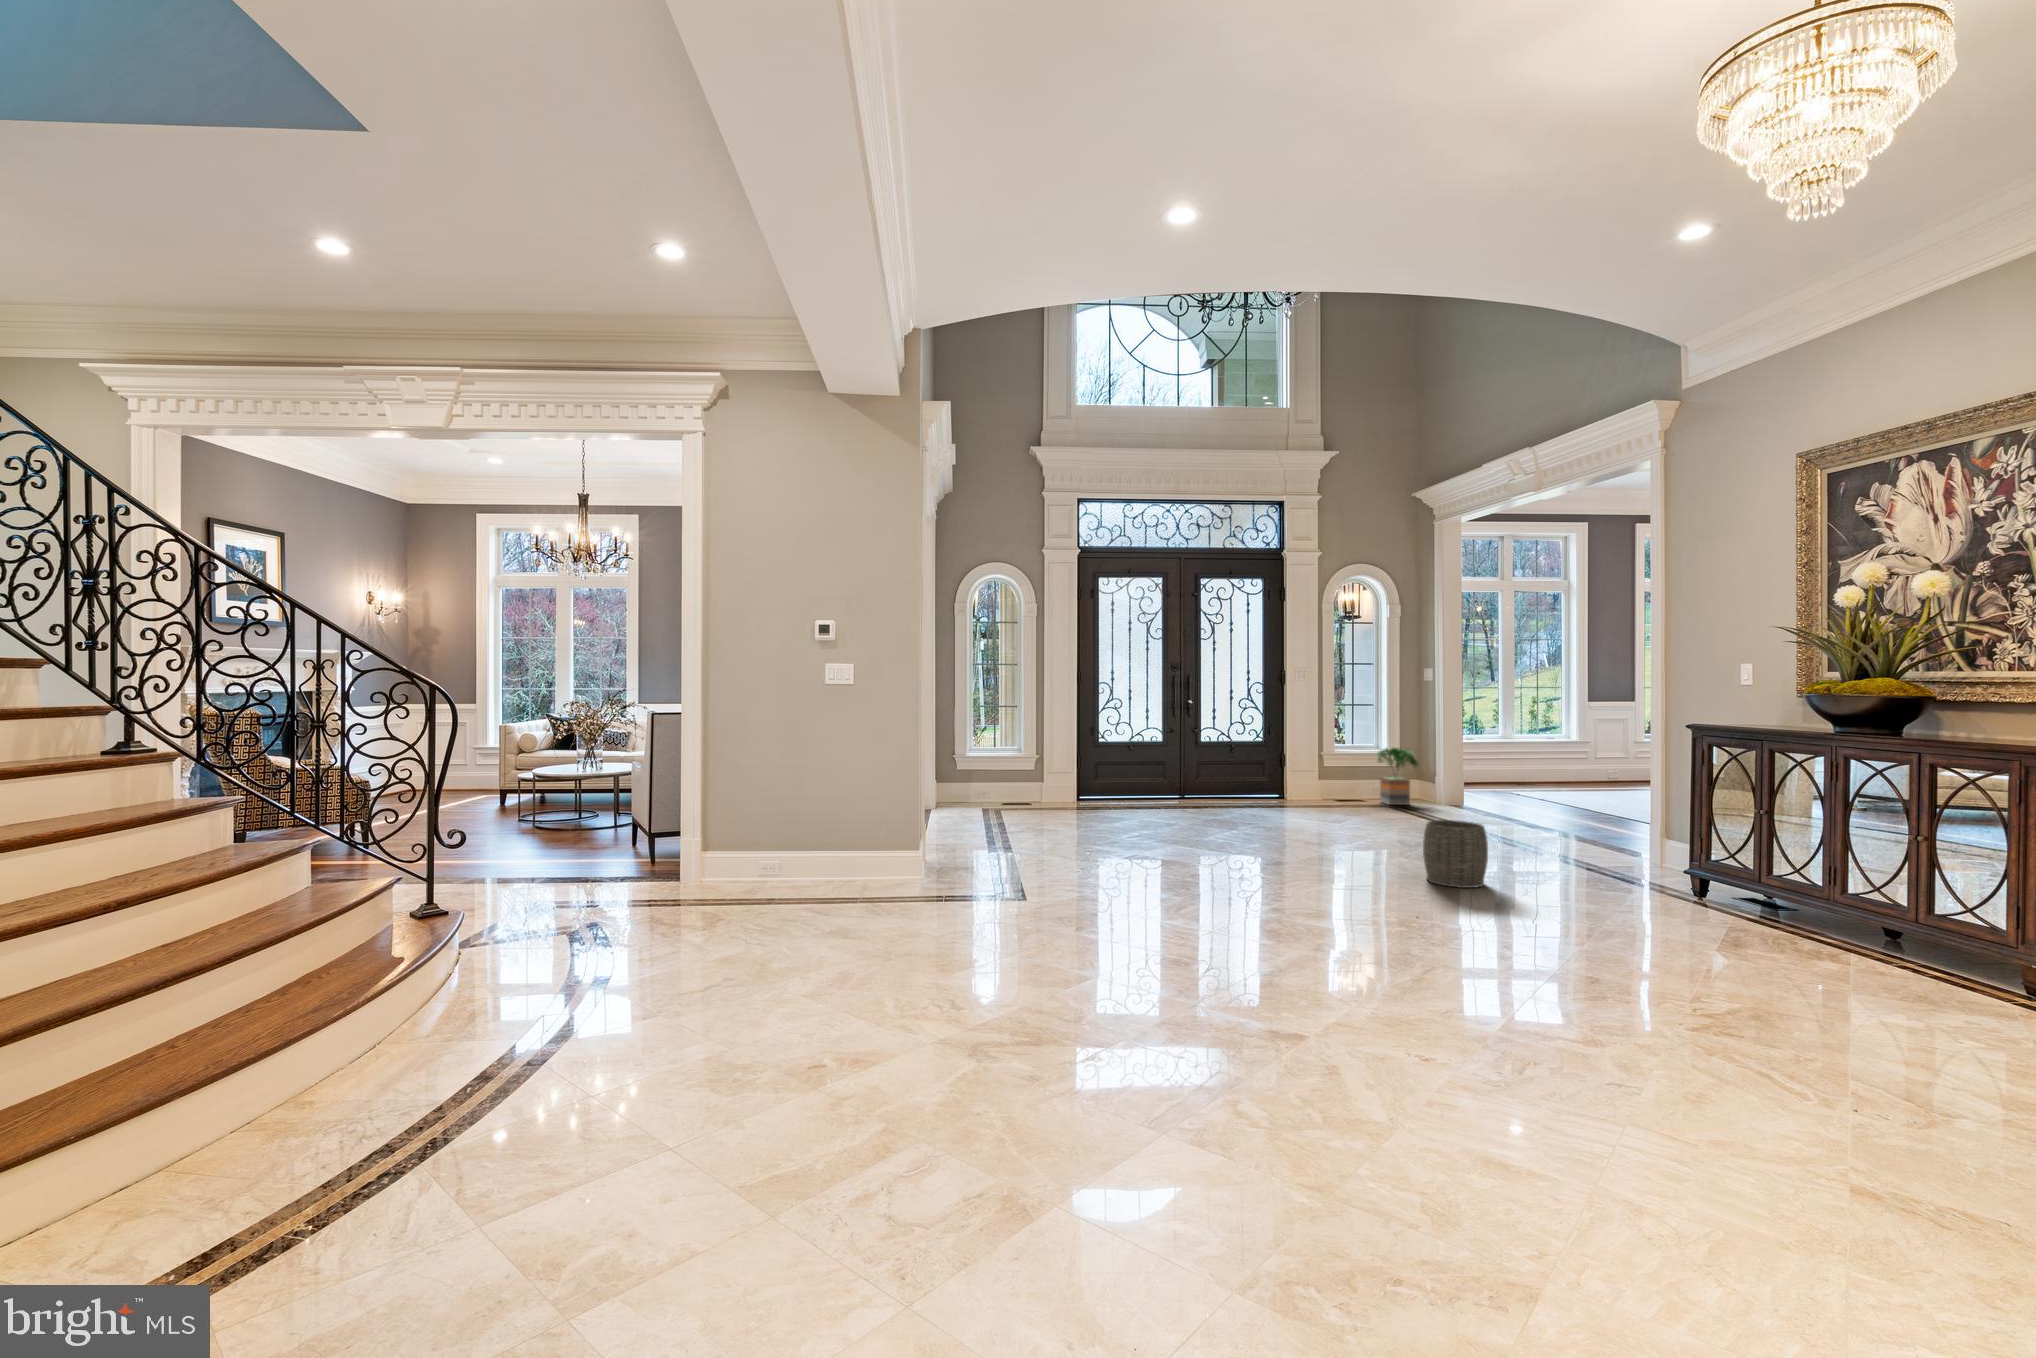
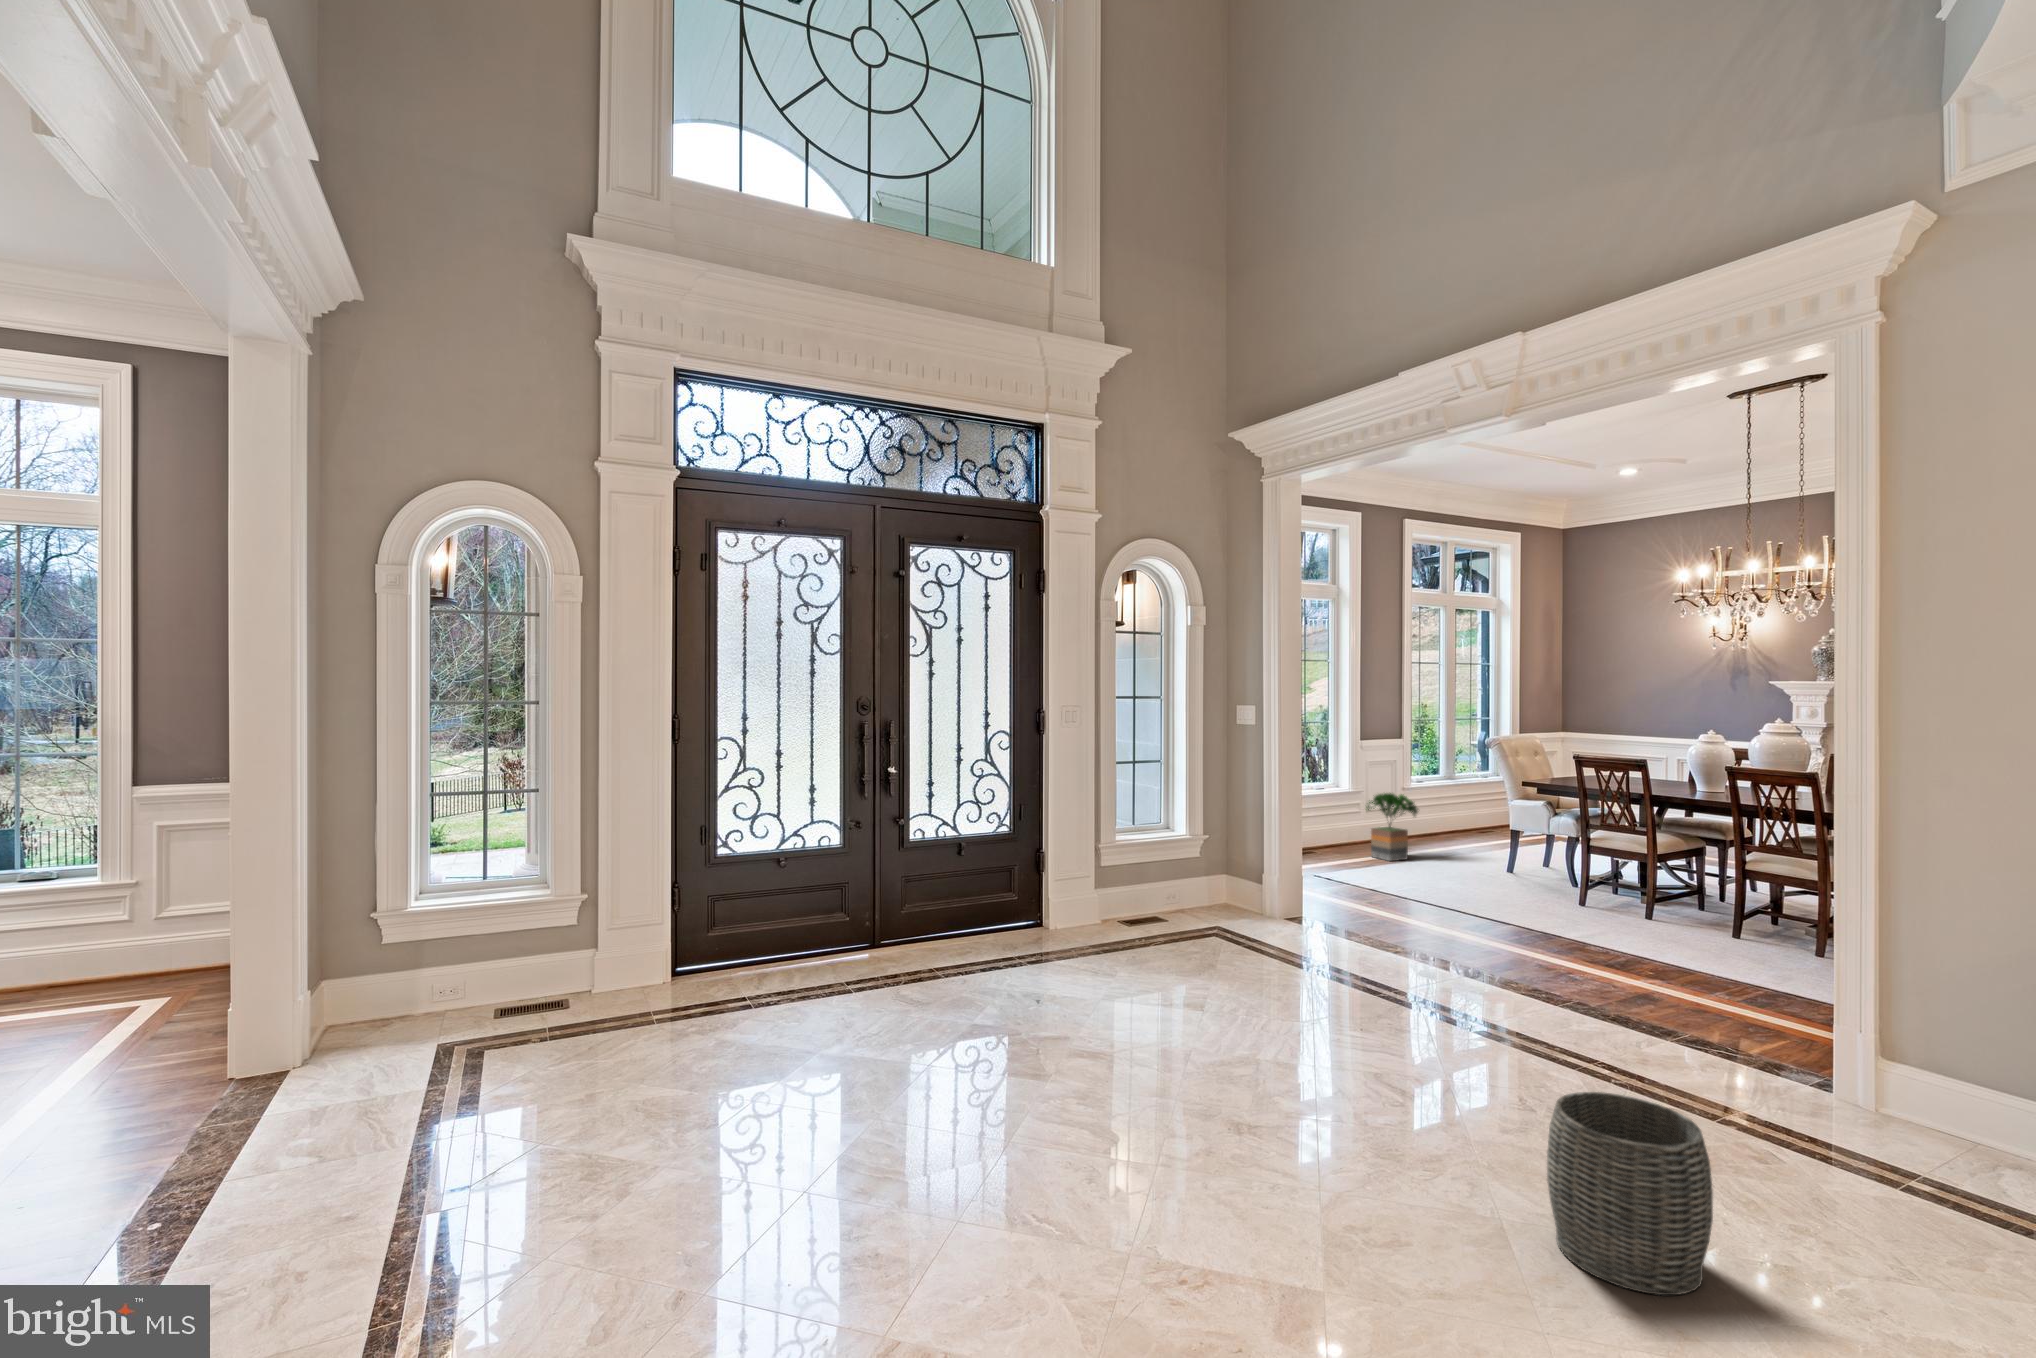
potted tree: present [1377,748,1419,805] -> present [1366,793,1418,861]

